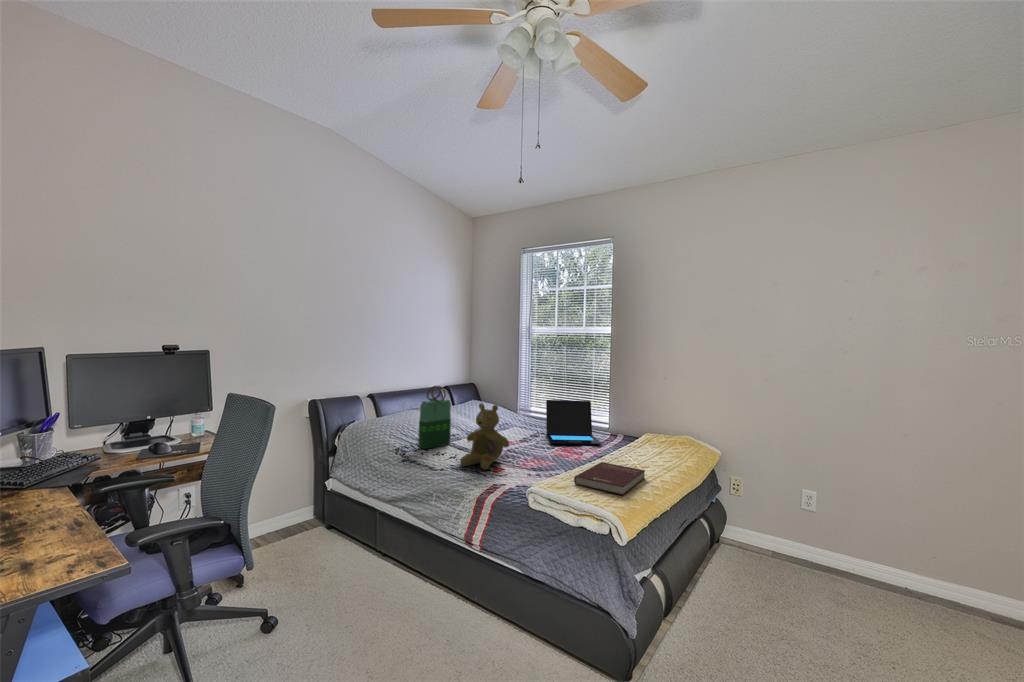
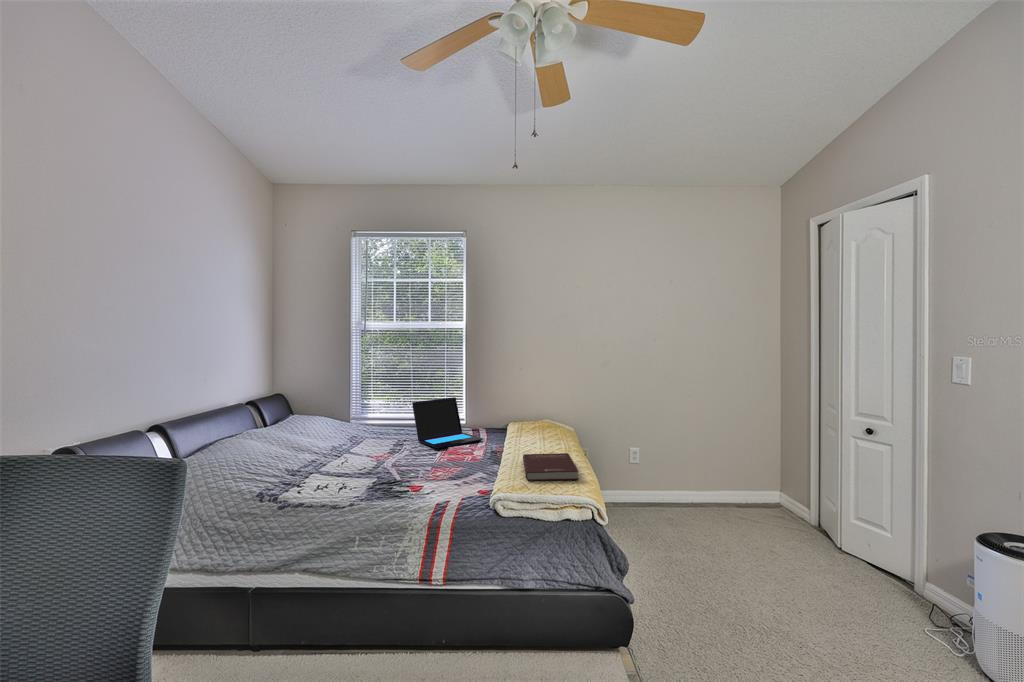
tote bag: present [418,386,451,449] -> none [284,401,321,487]
stuffed bear: present [461,403,509,470] -> none [363,413,423,494]

